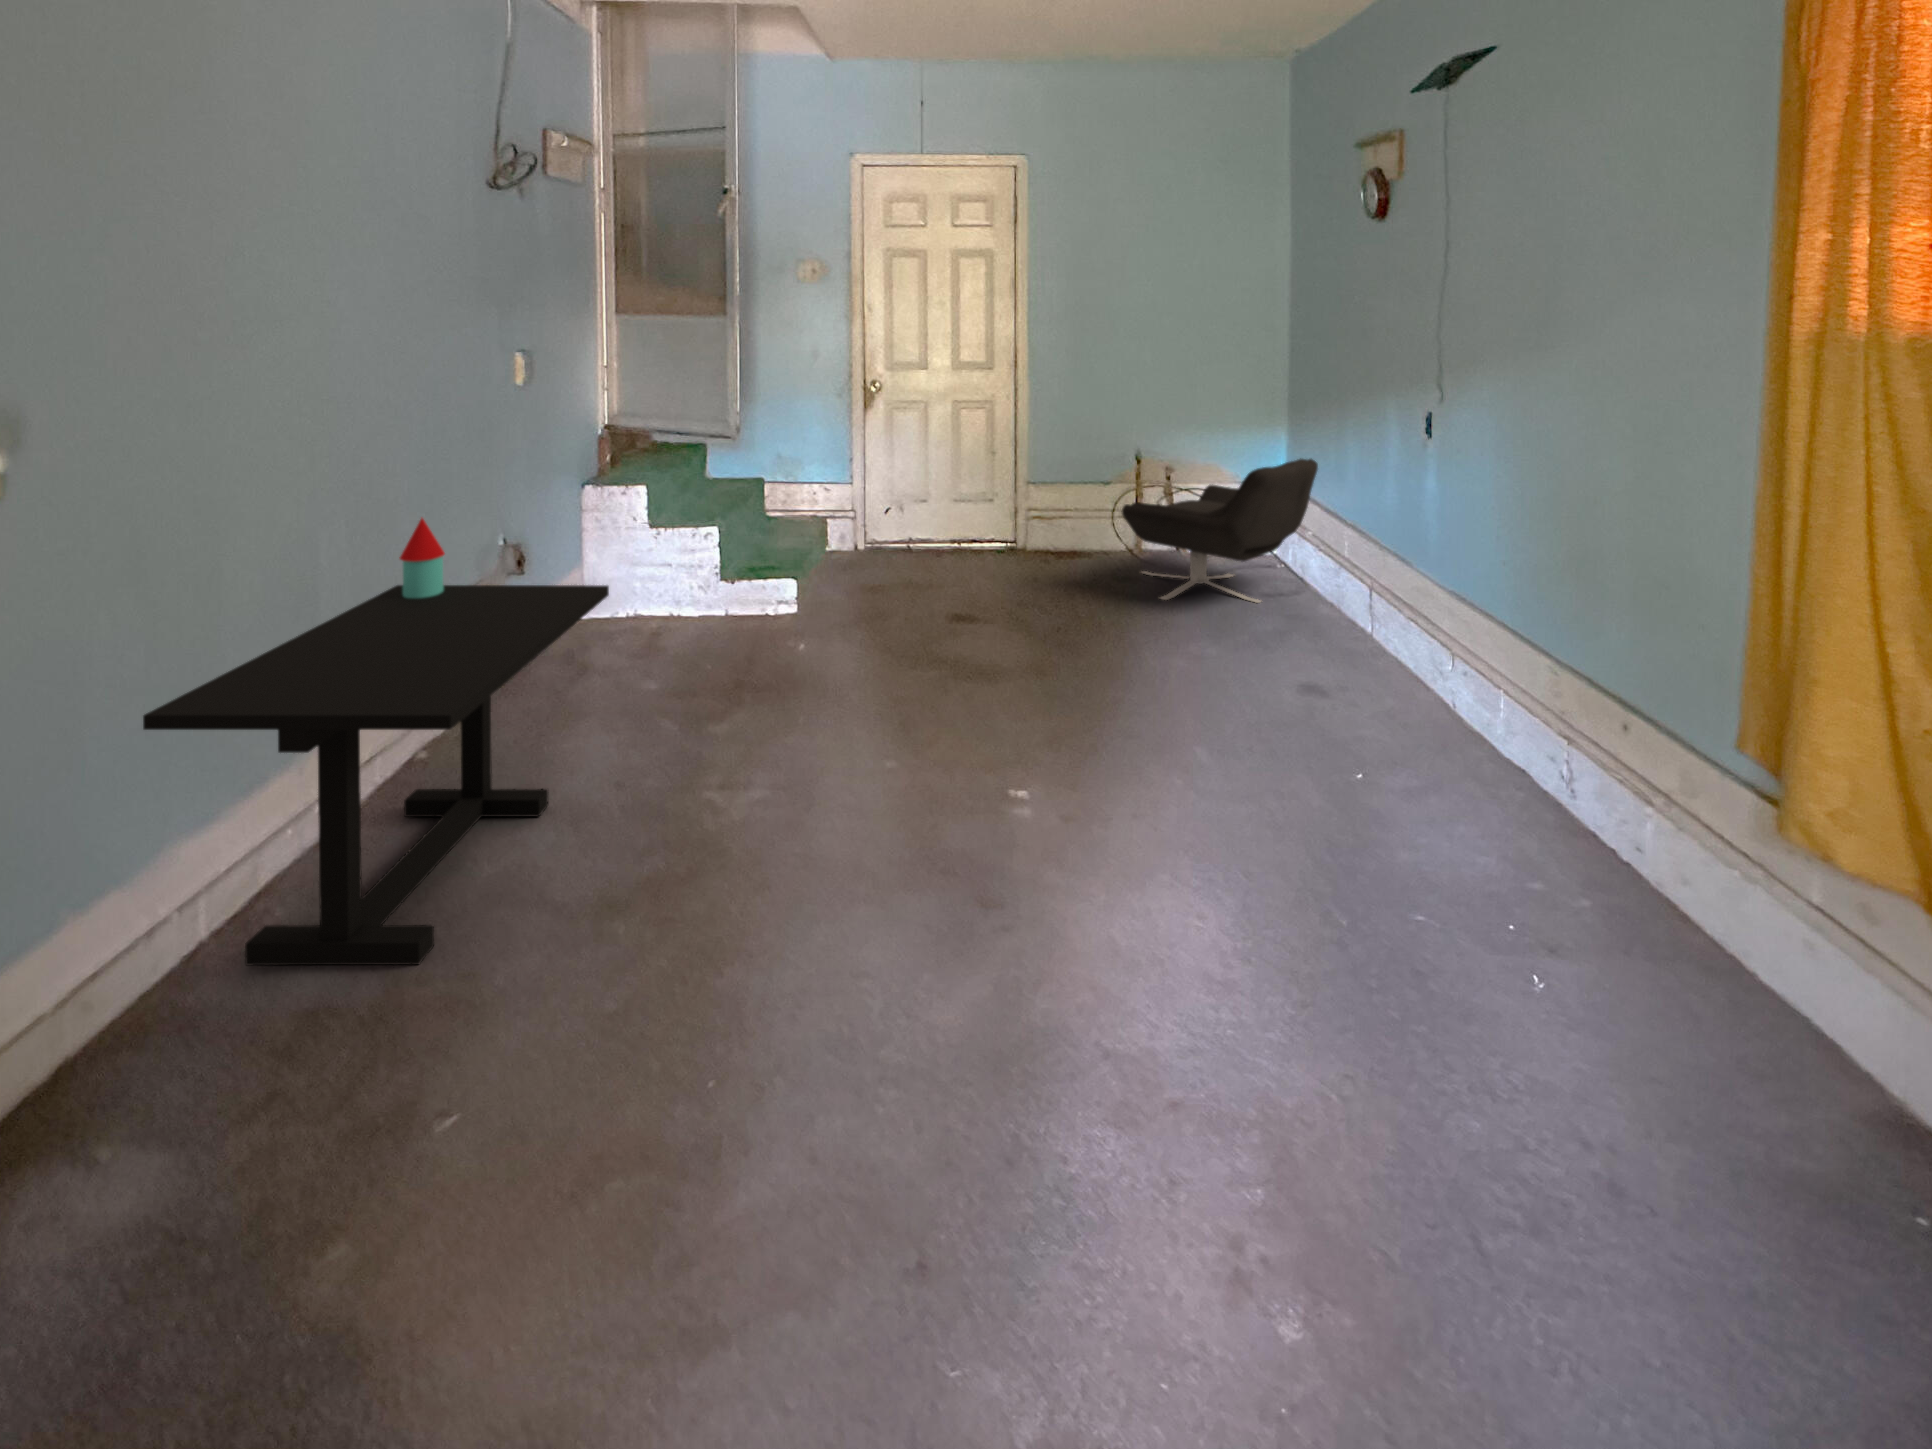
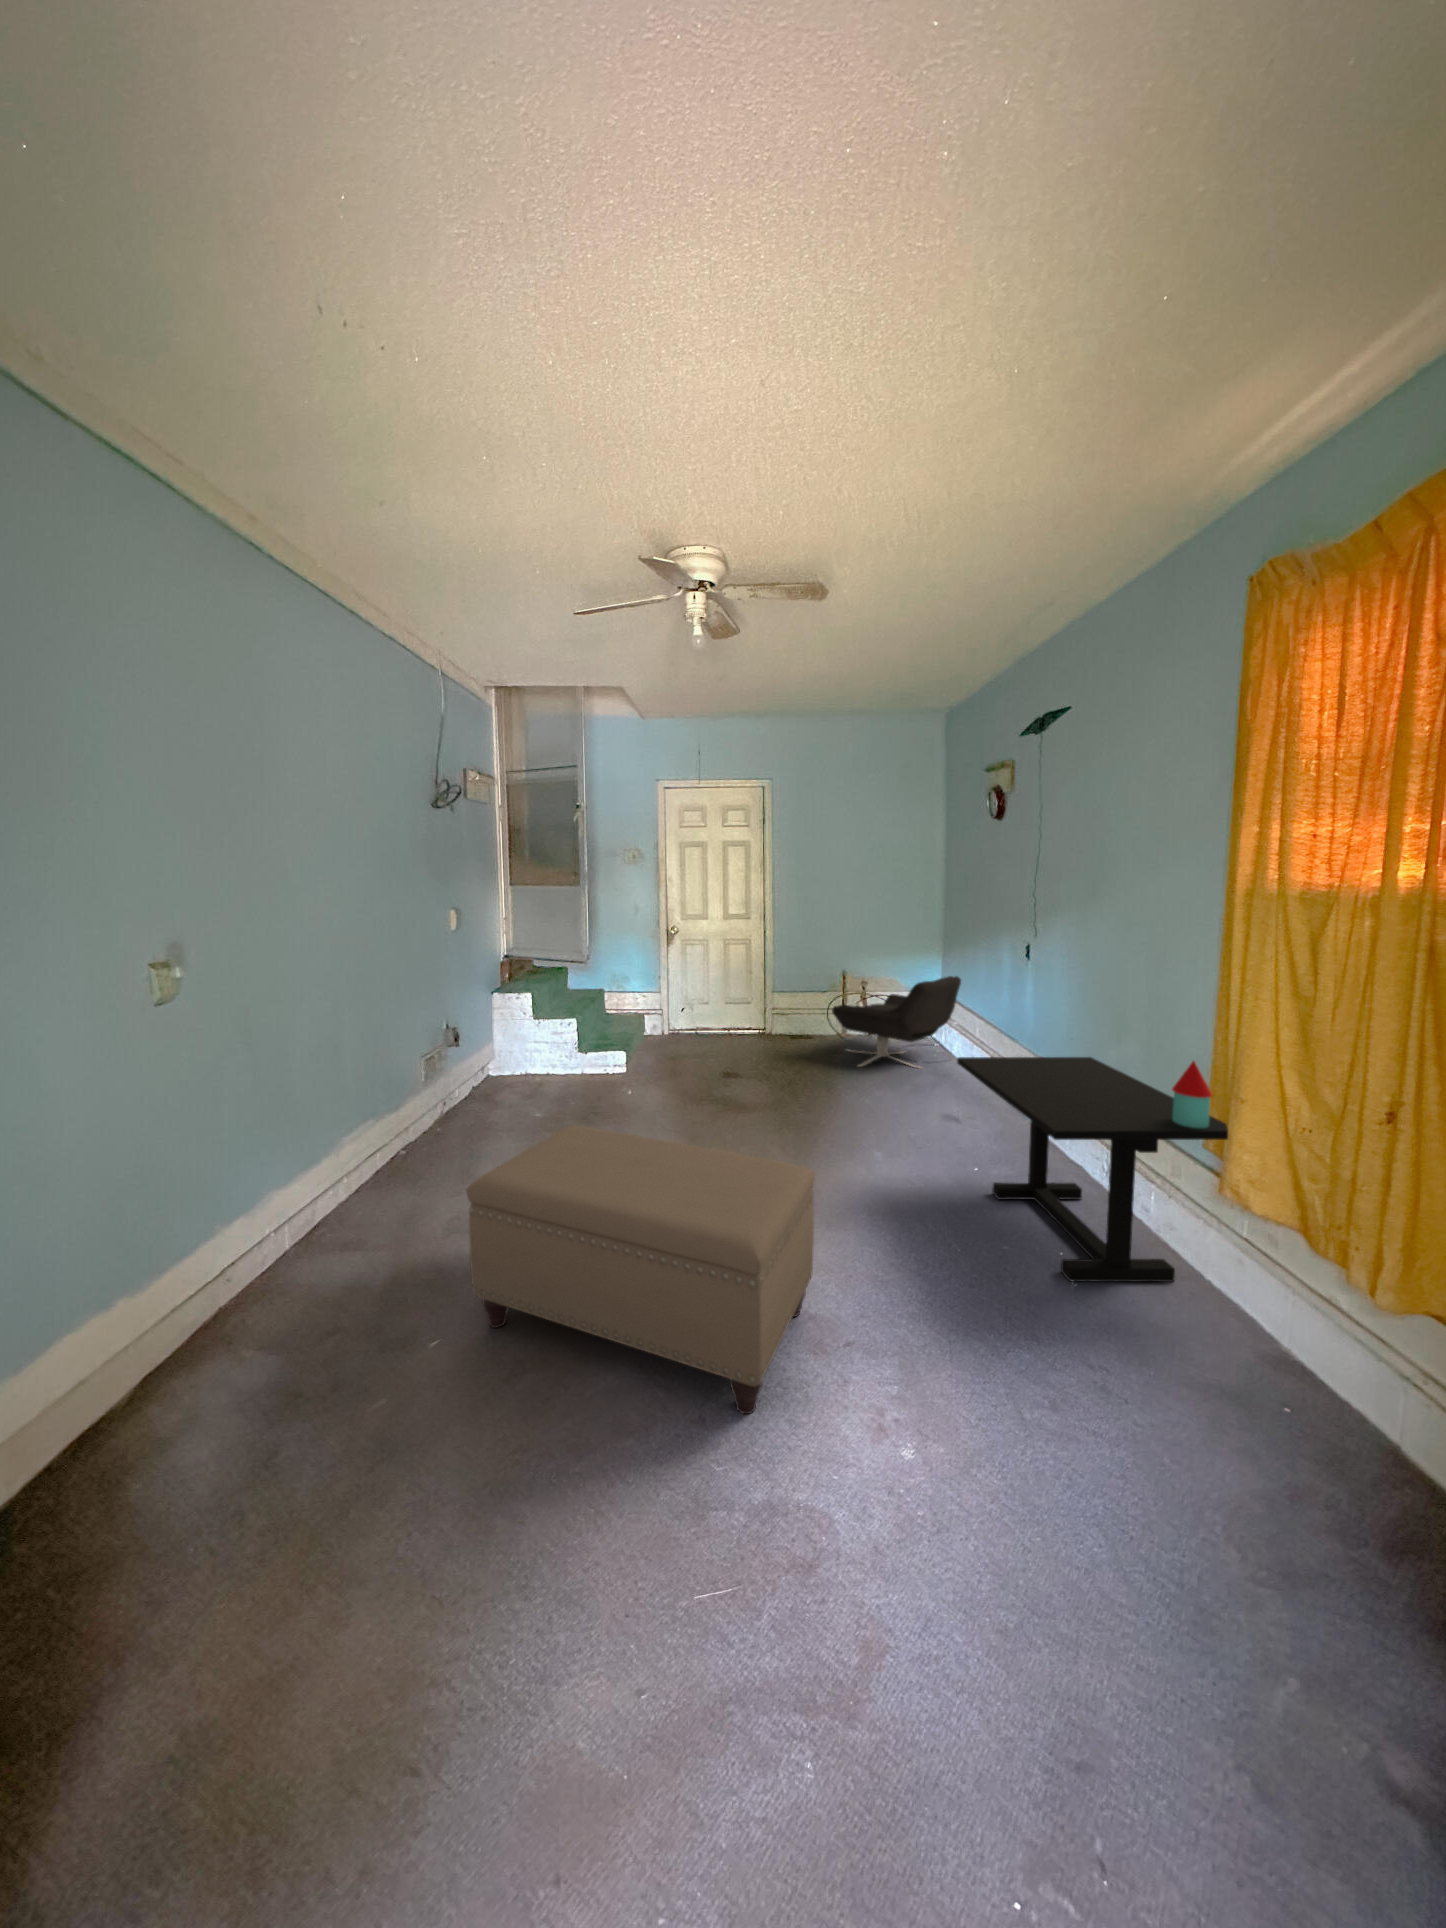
side table: present [143,518,609,965] -> present [957,1057,1228,1282]
ottoman: none [492,725,1115,1295] -> present [466,1126,815,1414]

